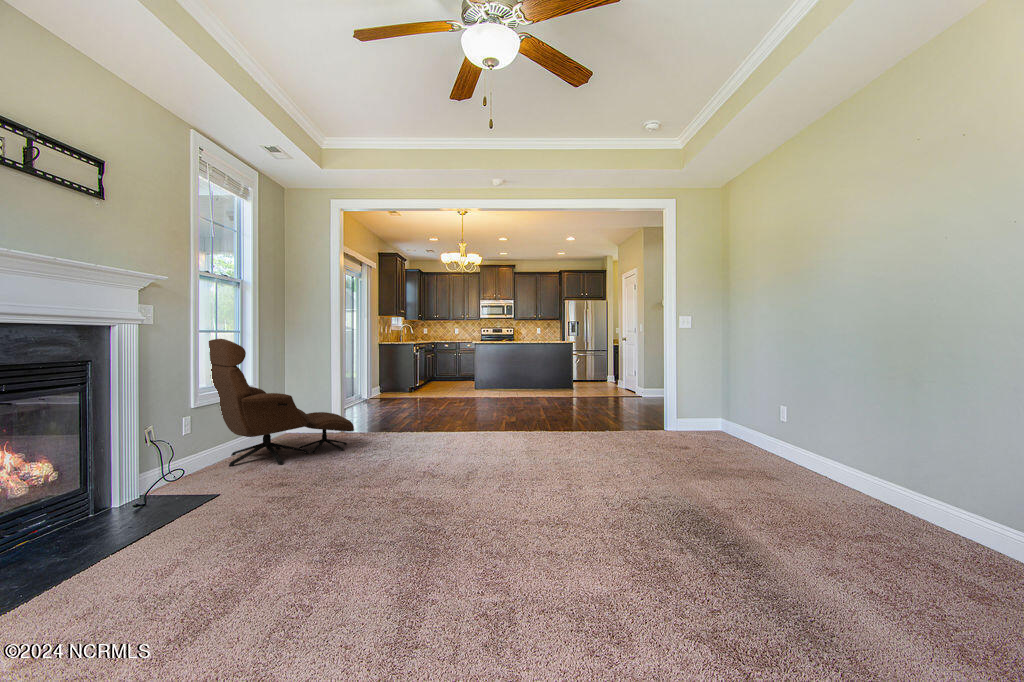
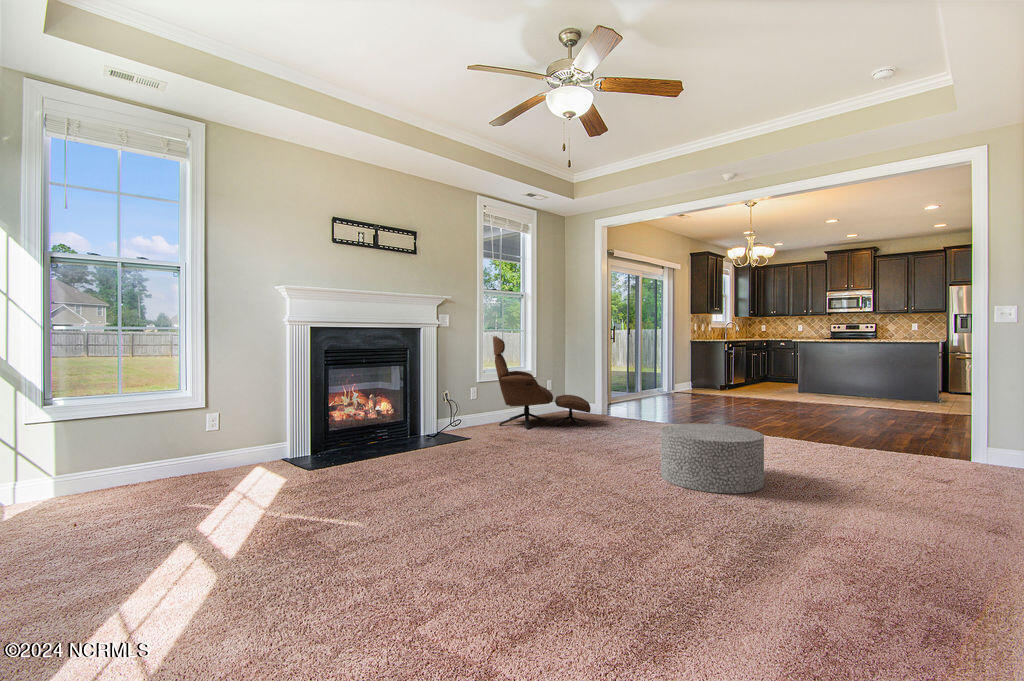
ottoman: none [507,429,602,499] -> present [661,423,764,493]

